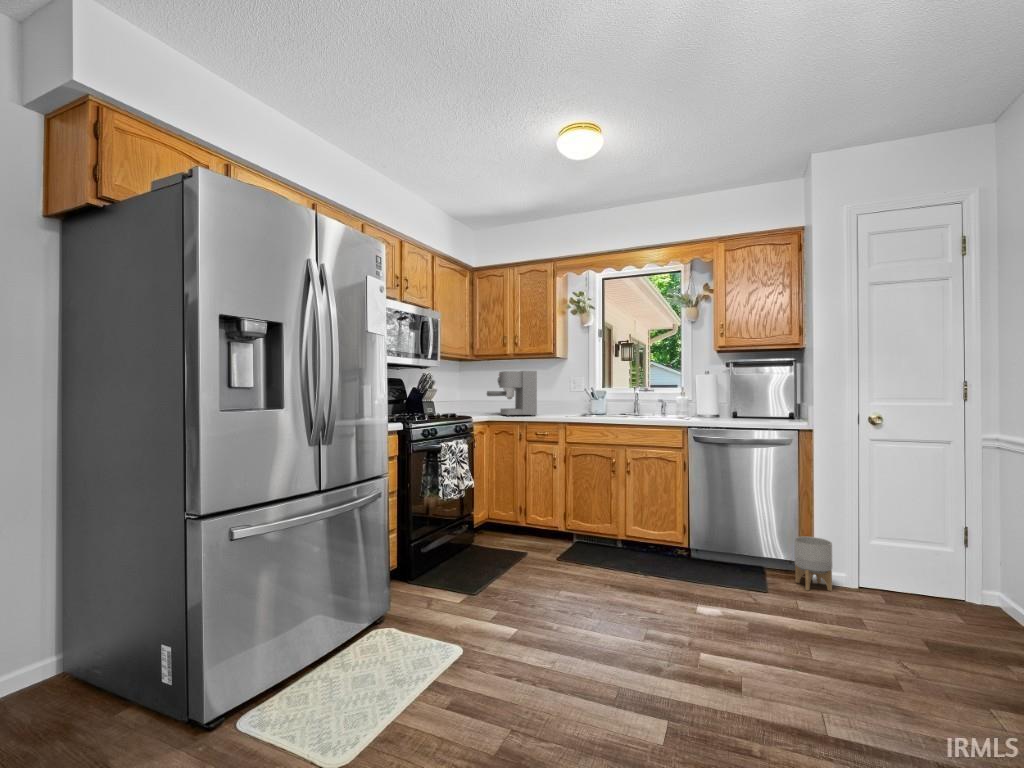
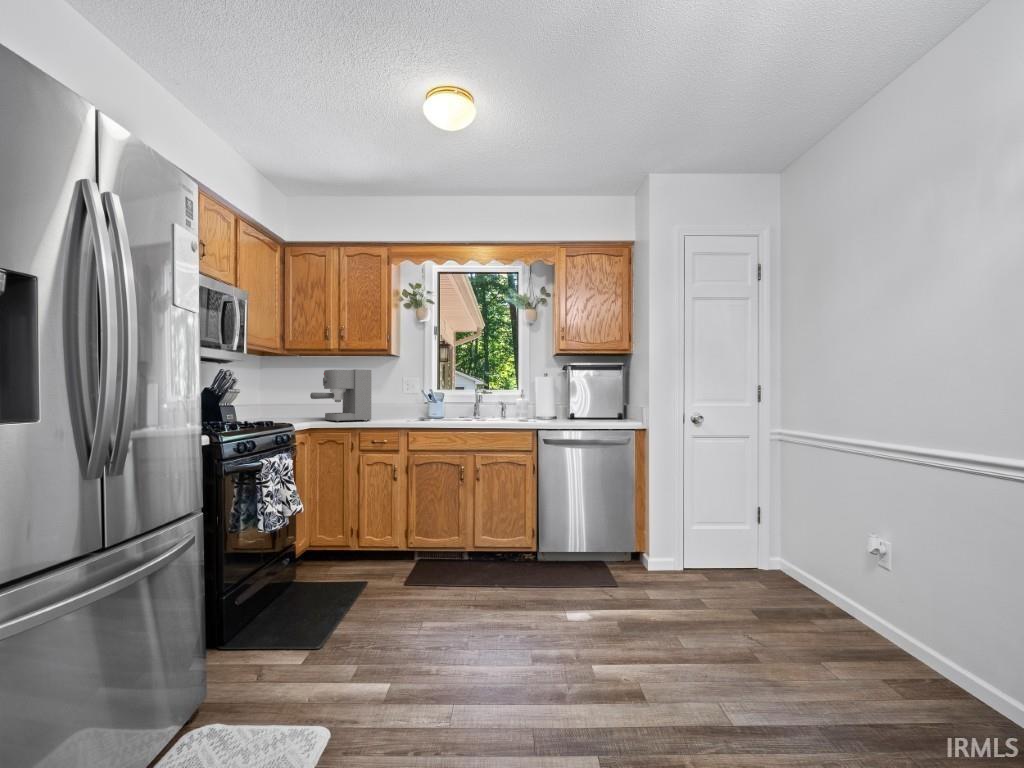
planter: present [794,537,832,591] -> none [637,529,669,580]

